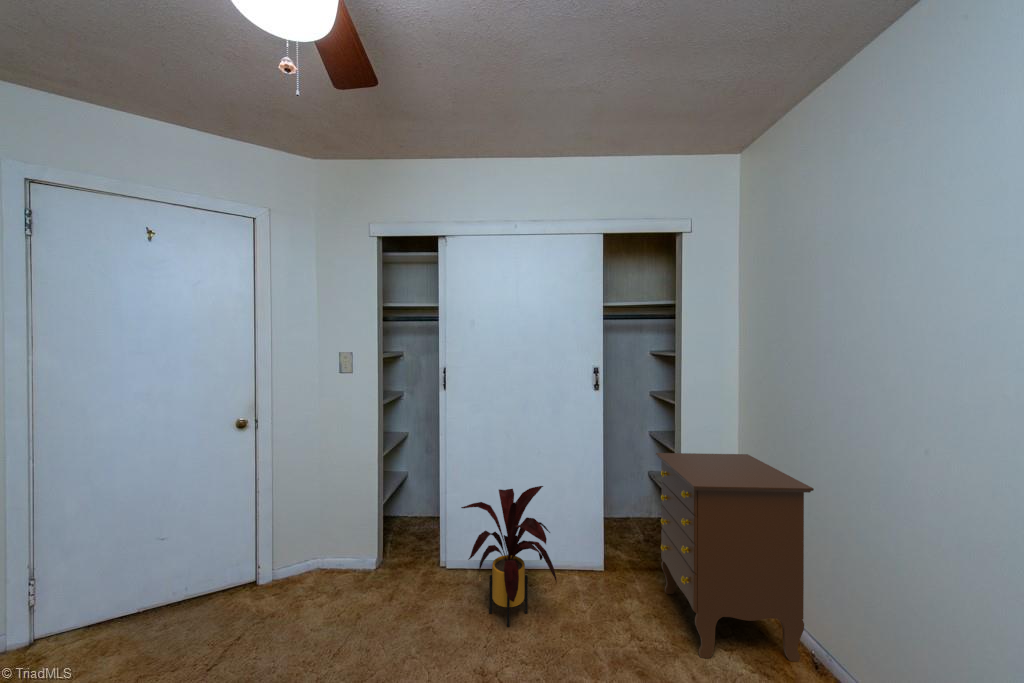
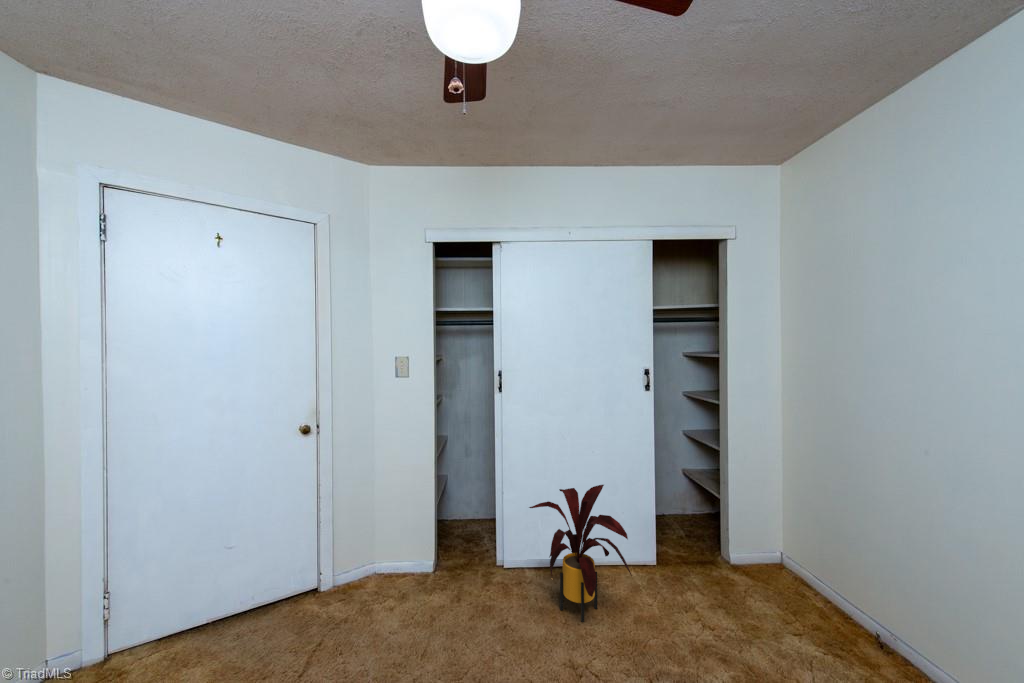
dresser: present [656,453,814,661] -> none [710,450,875,643]

